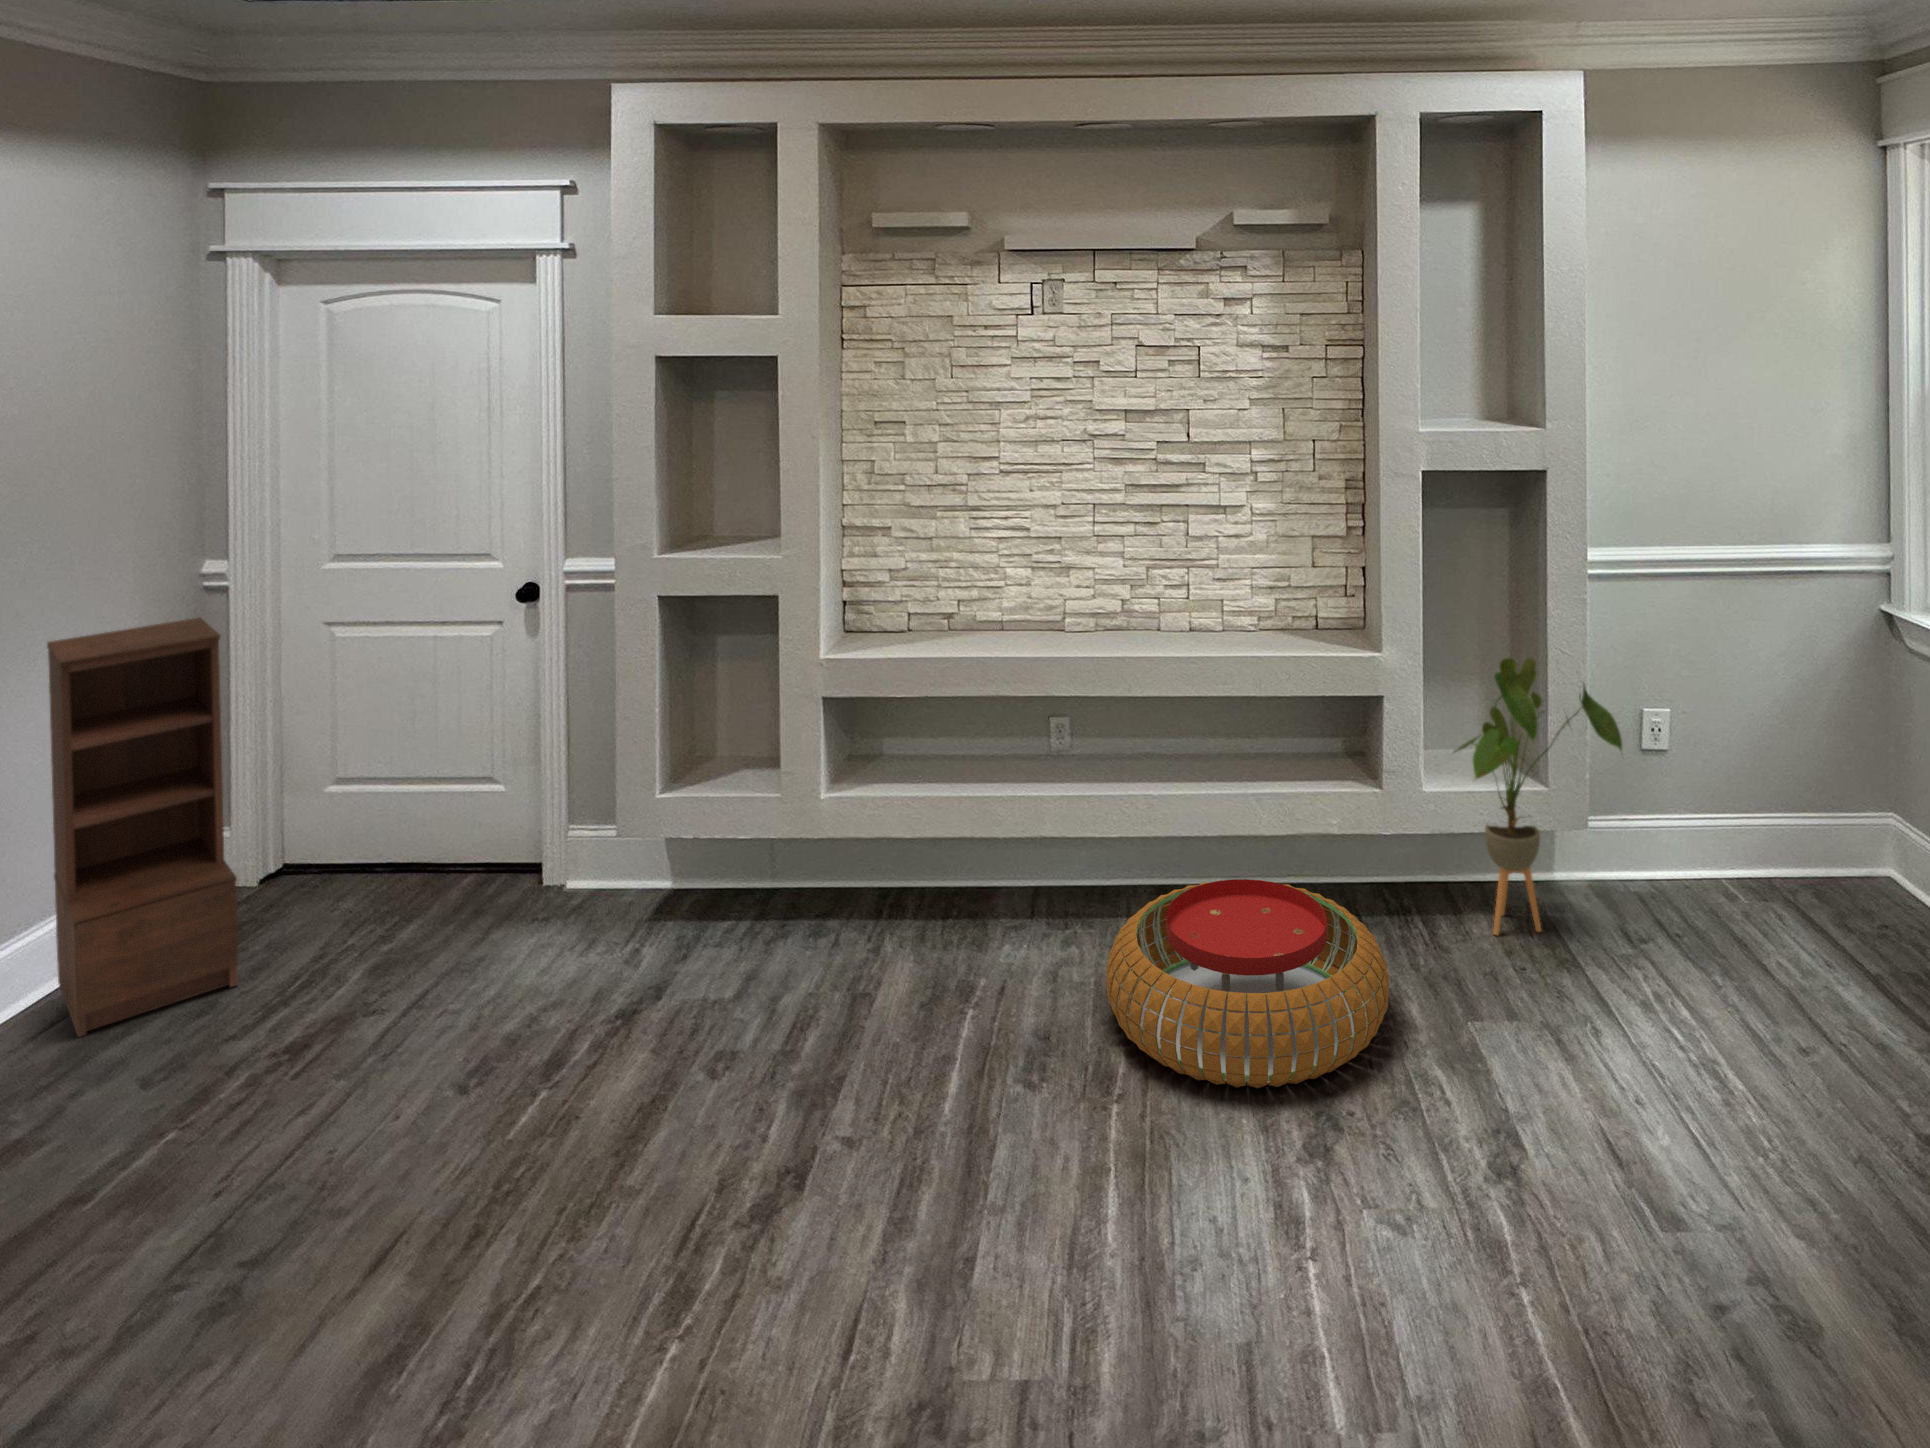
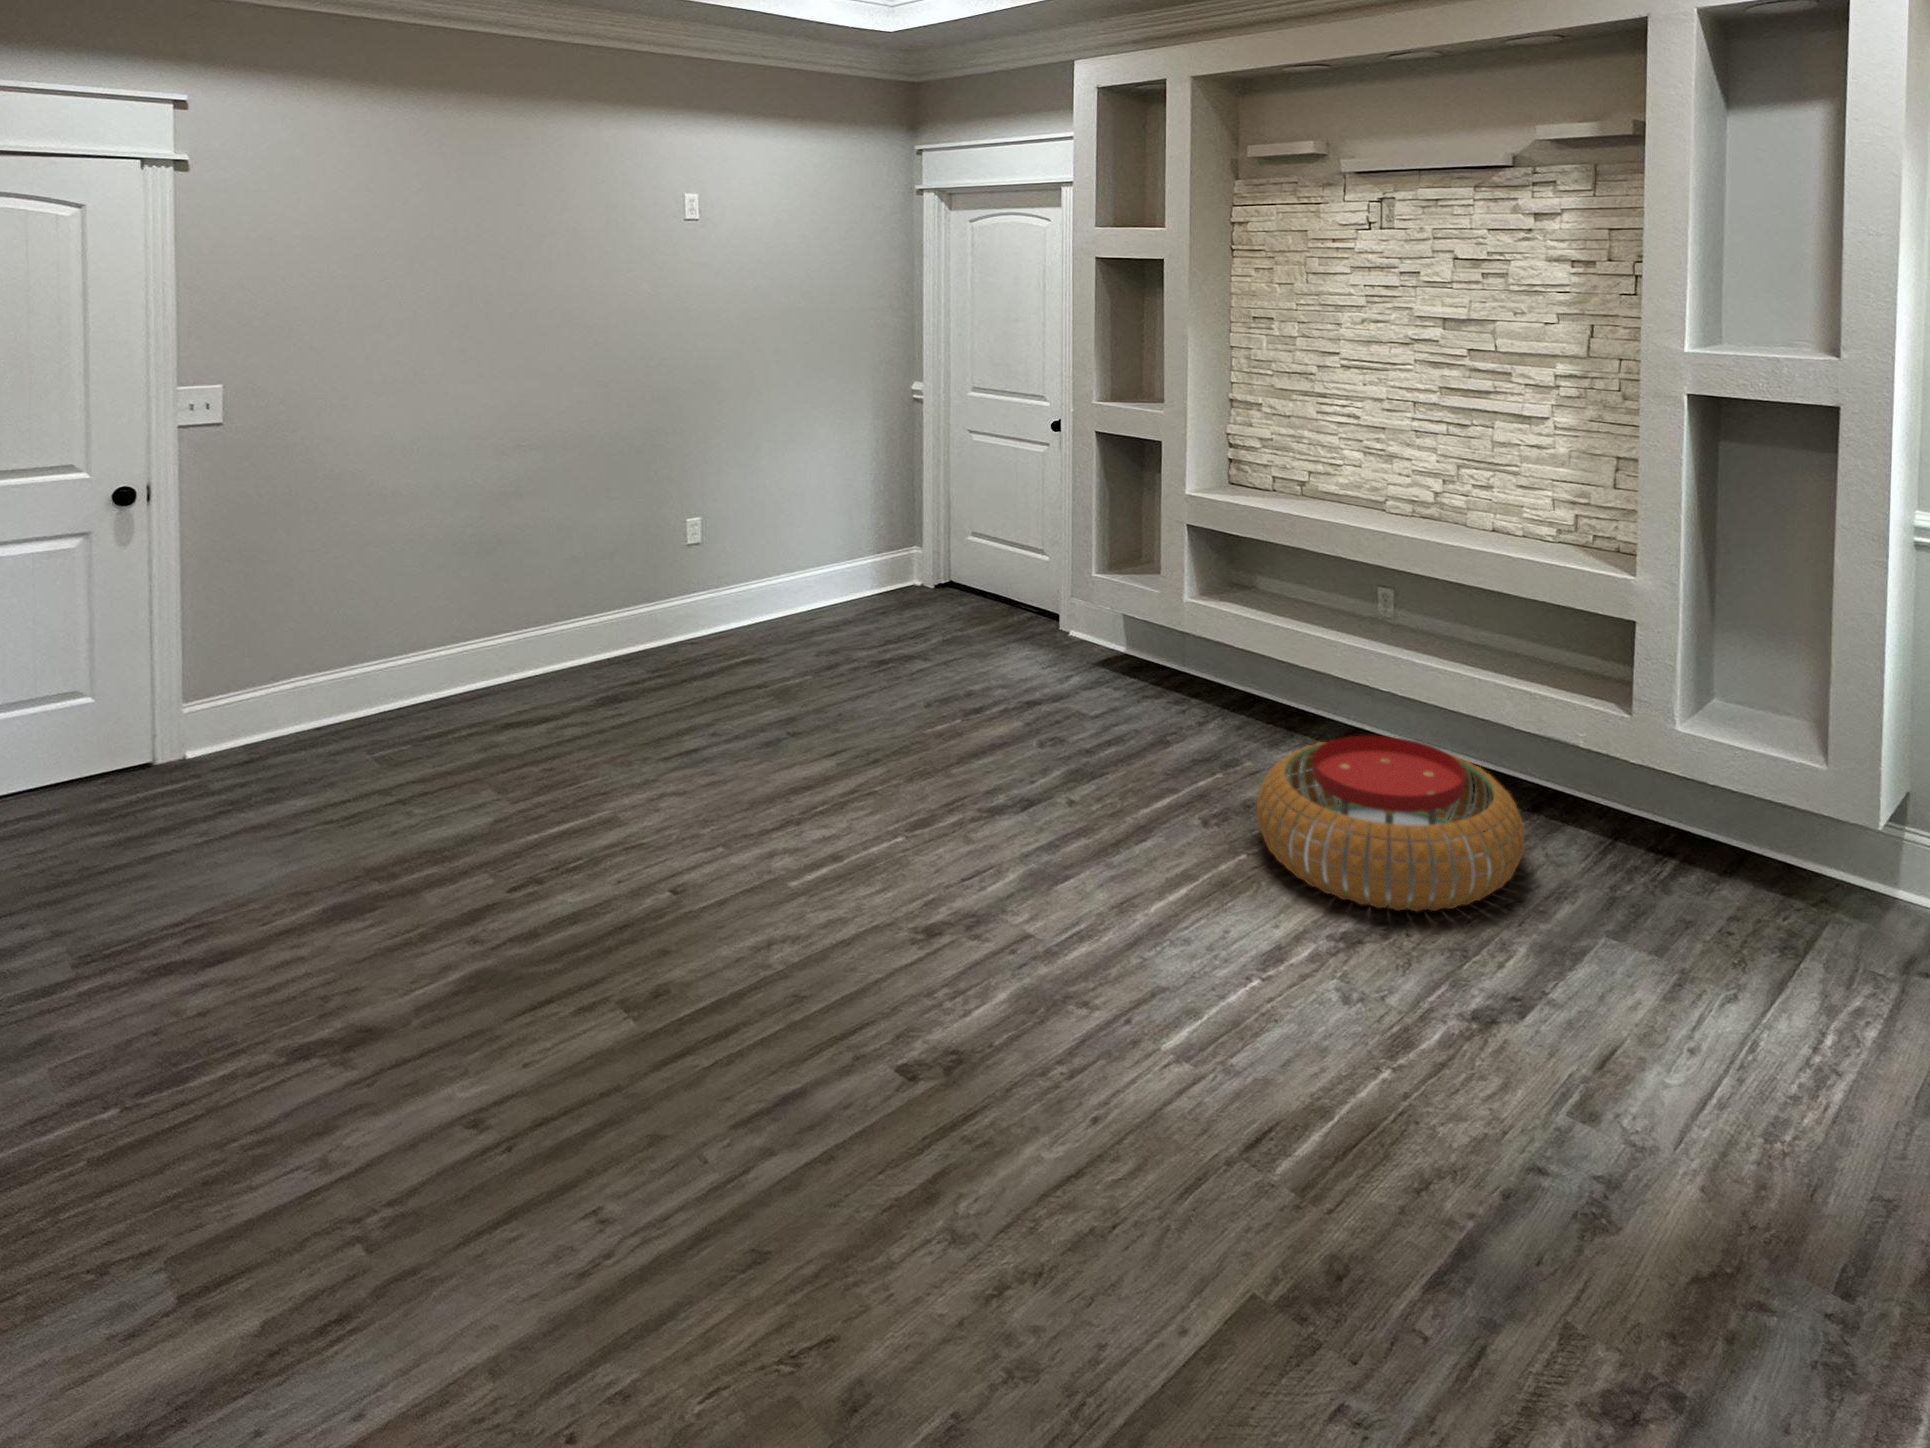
bookshelf: present [47,618,238,1037] -> none [790,411,882,630]
house plant: present [1454,658,1622,935] -> none [1676,614,1877,922]

